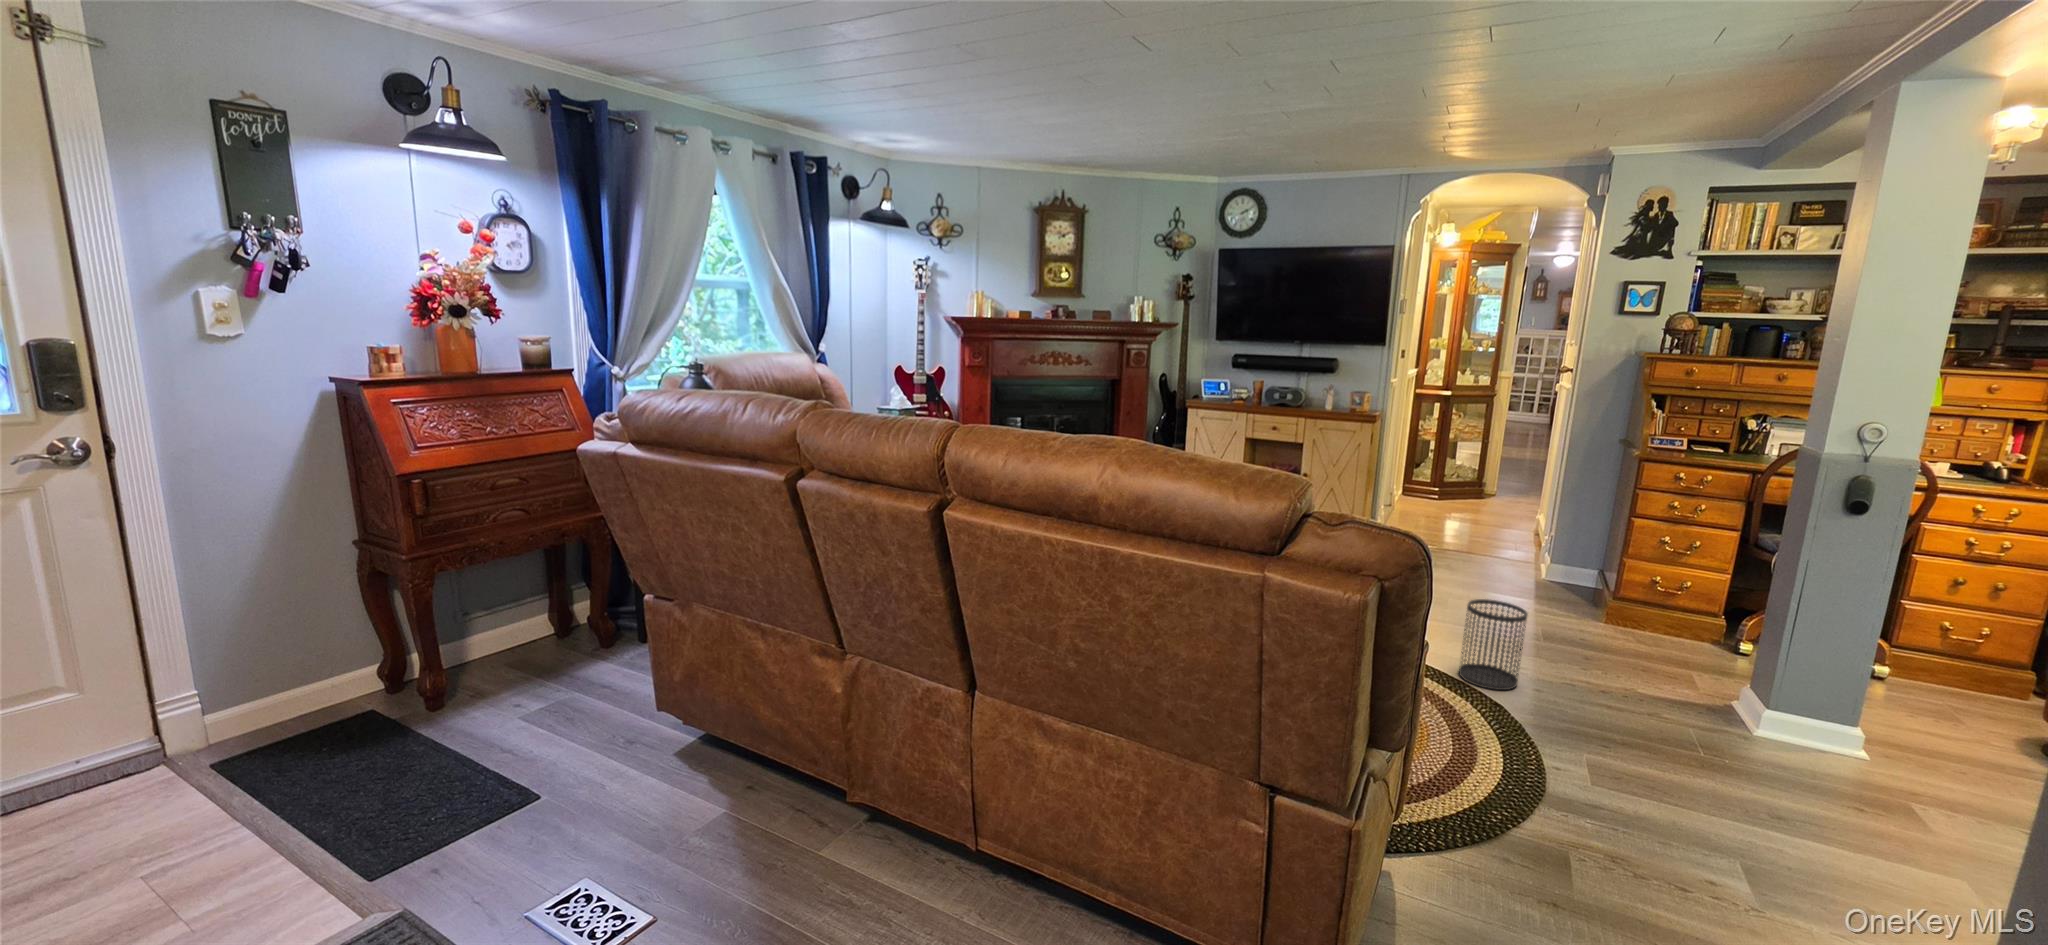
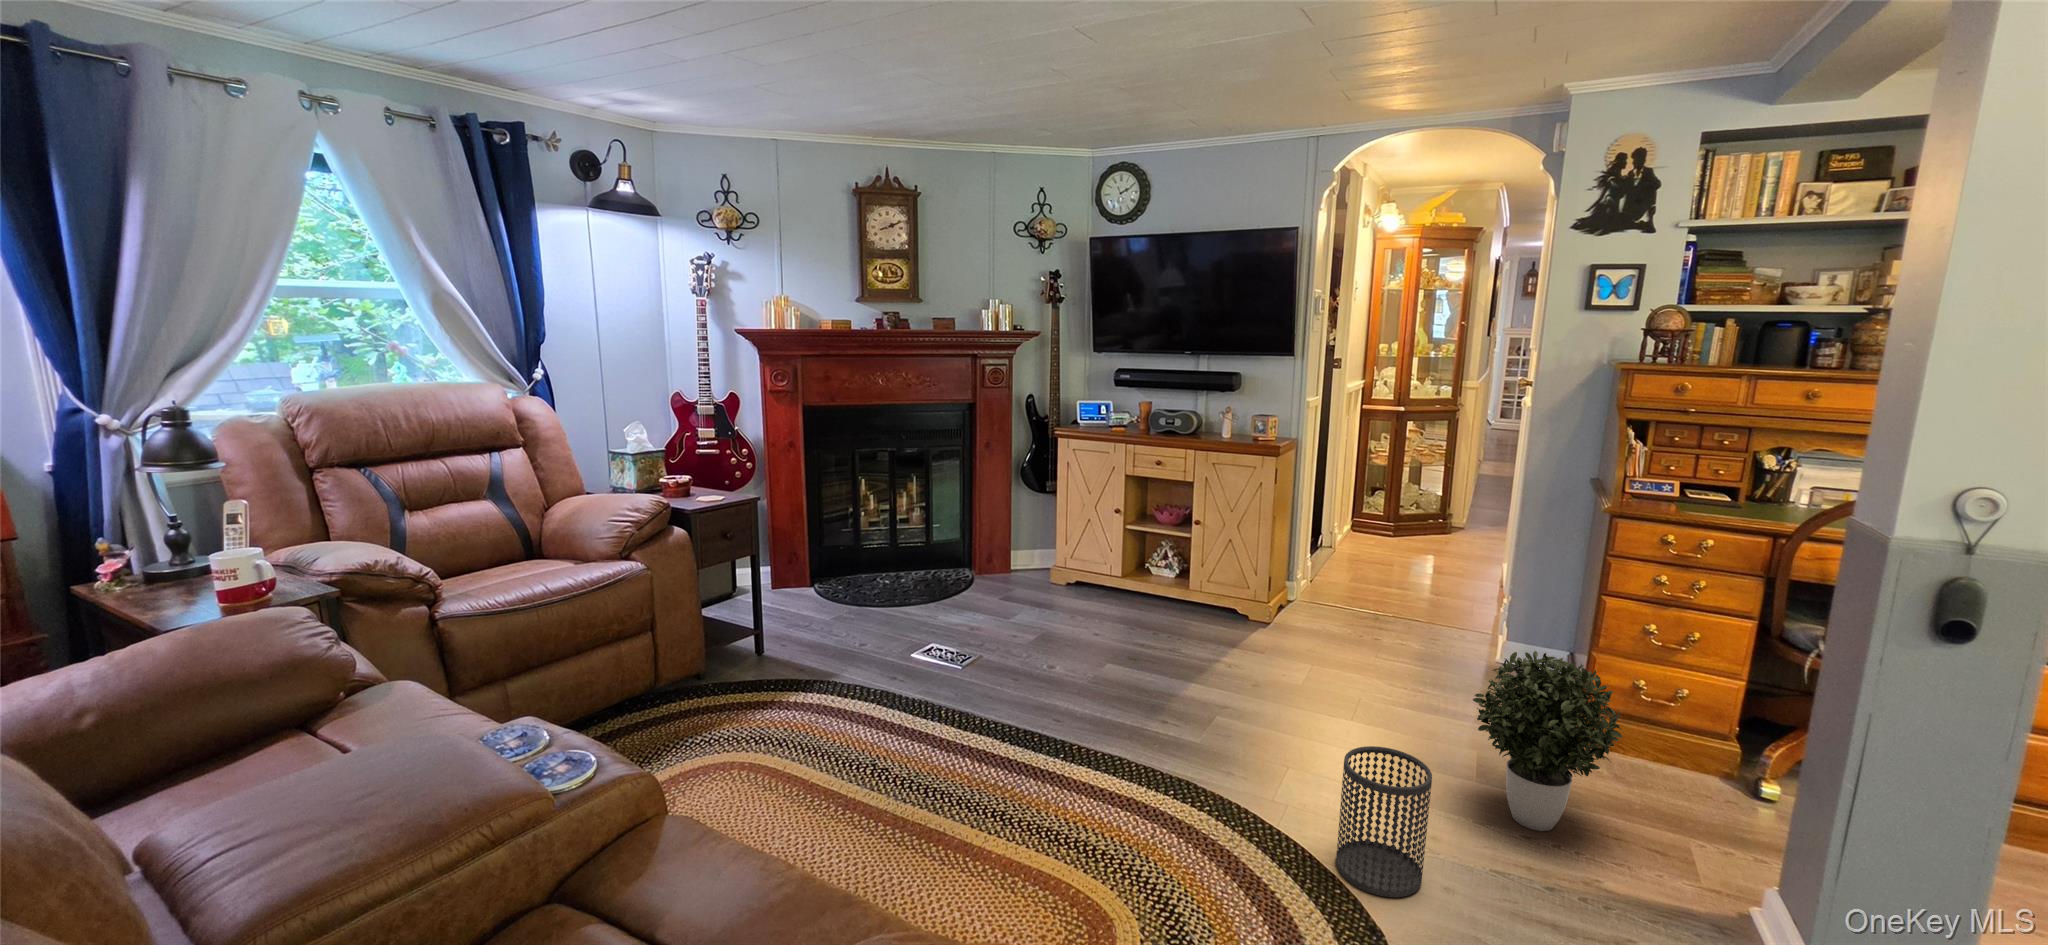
potted plant: none [1546,544,1649,664] -> present [1473,651,1622,831]

